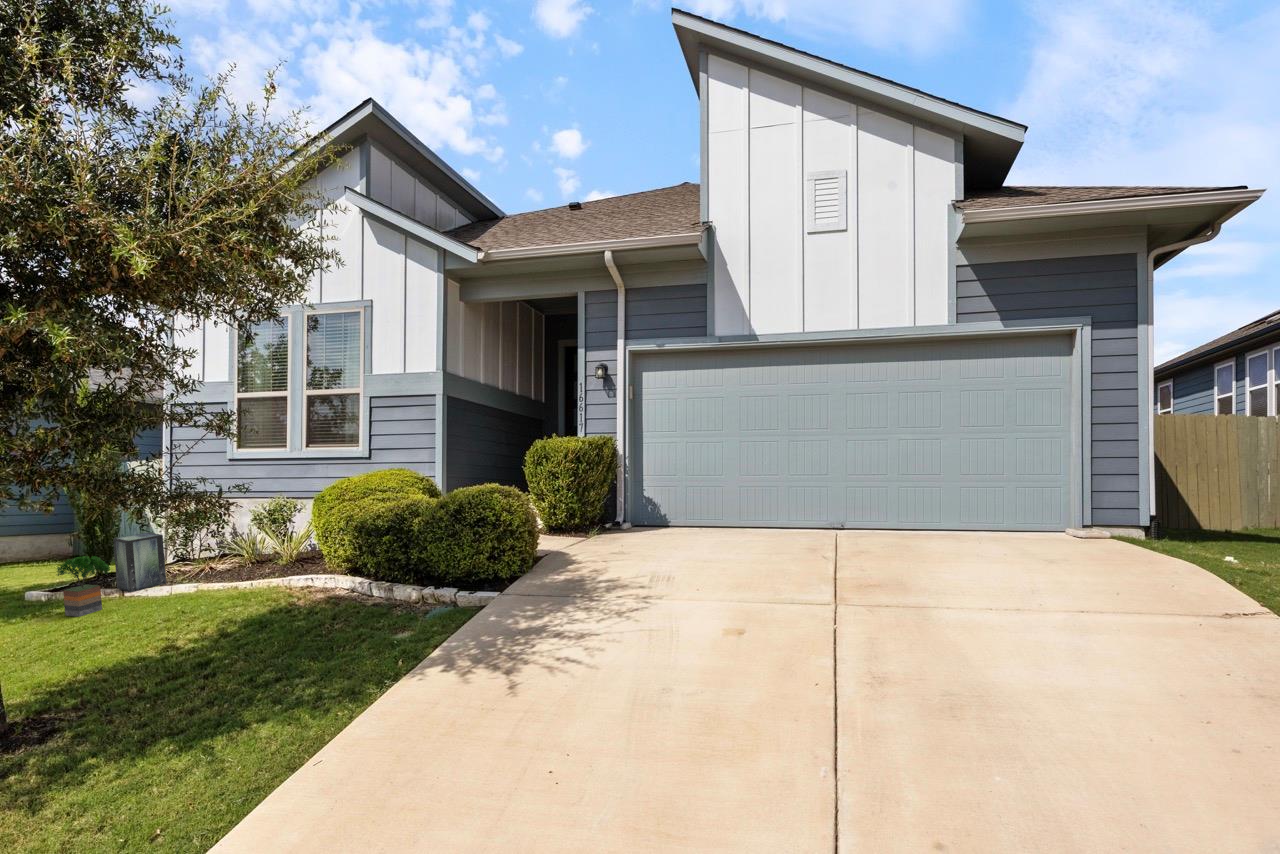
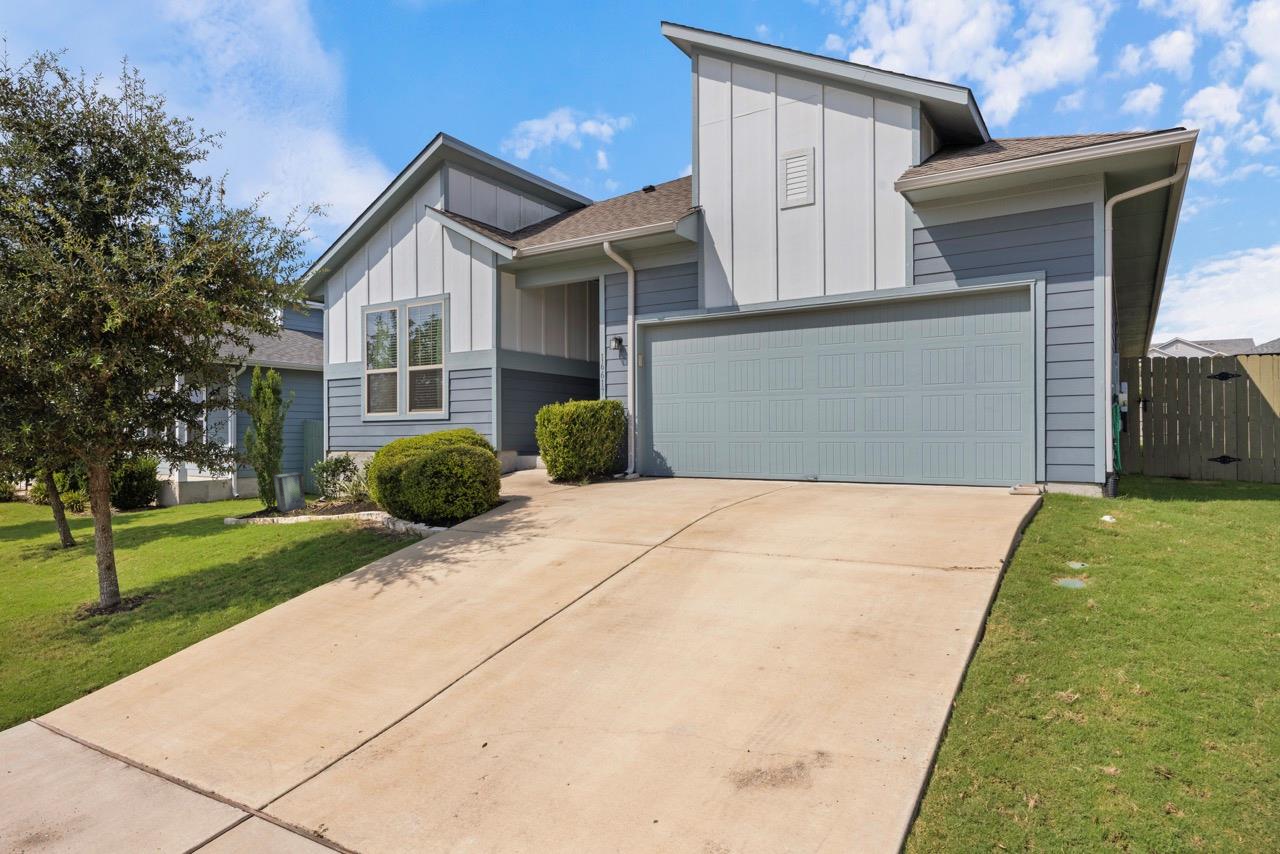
potted tree: present [57,556,110,617] -> none [230,485,263,525]

